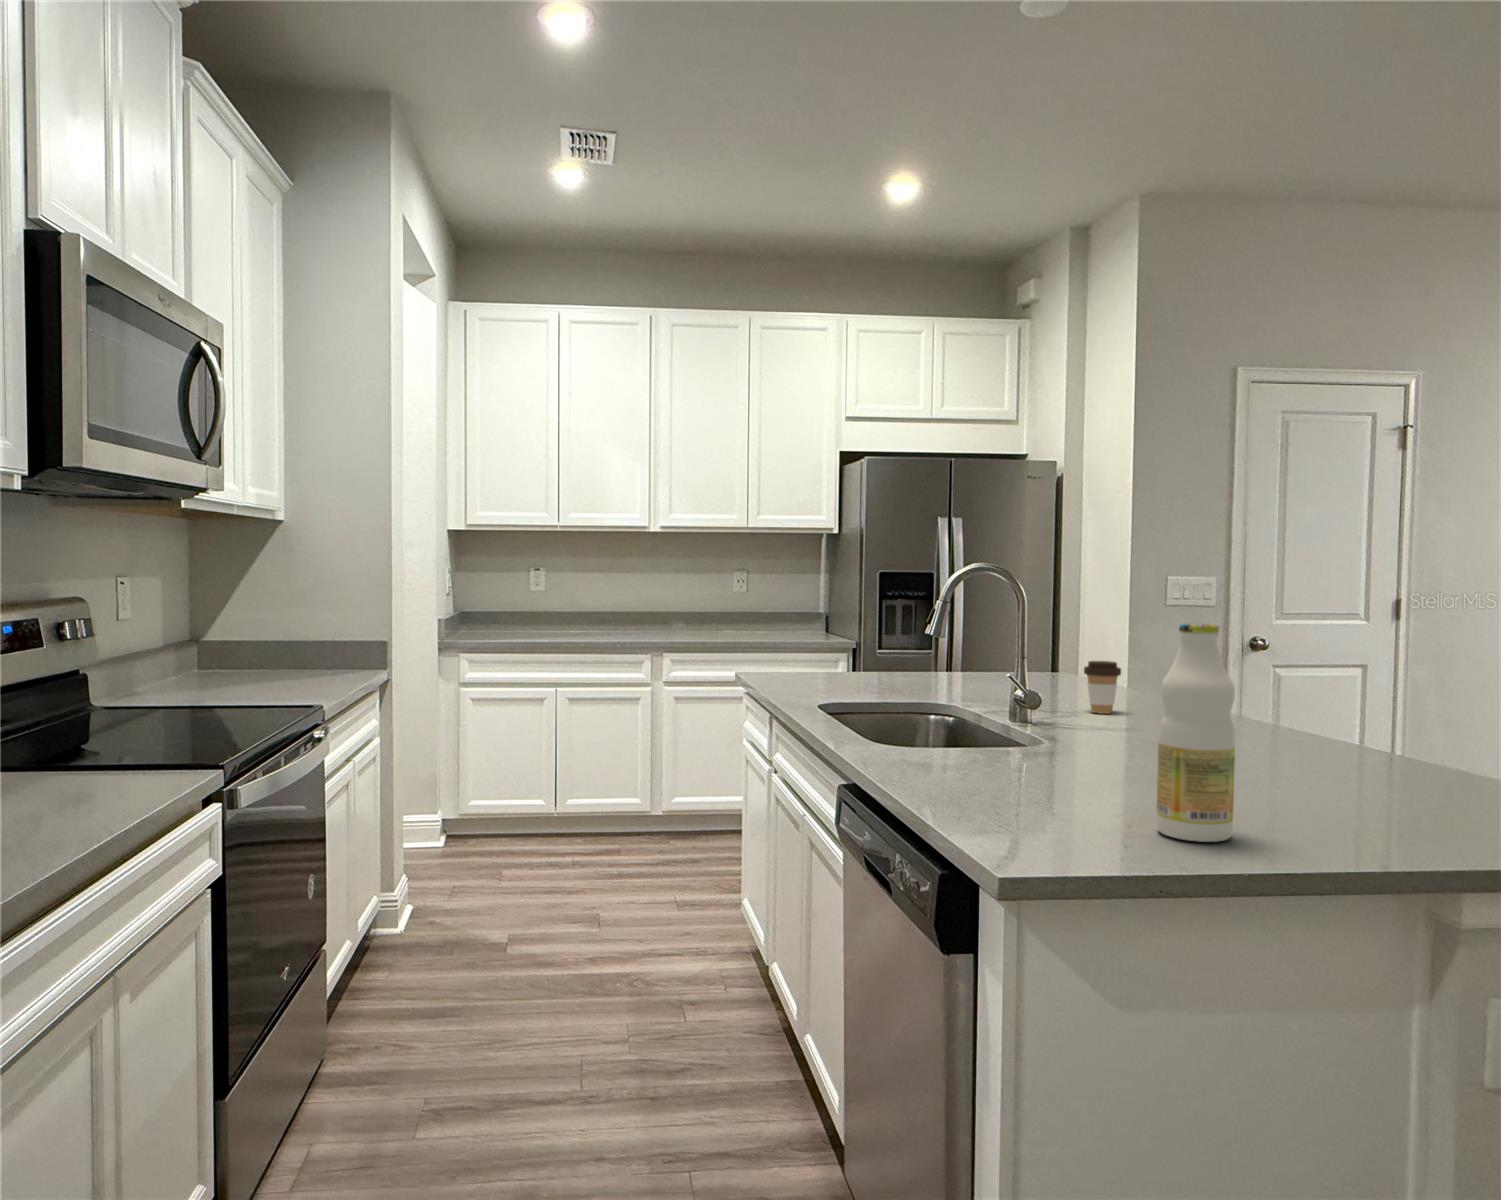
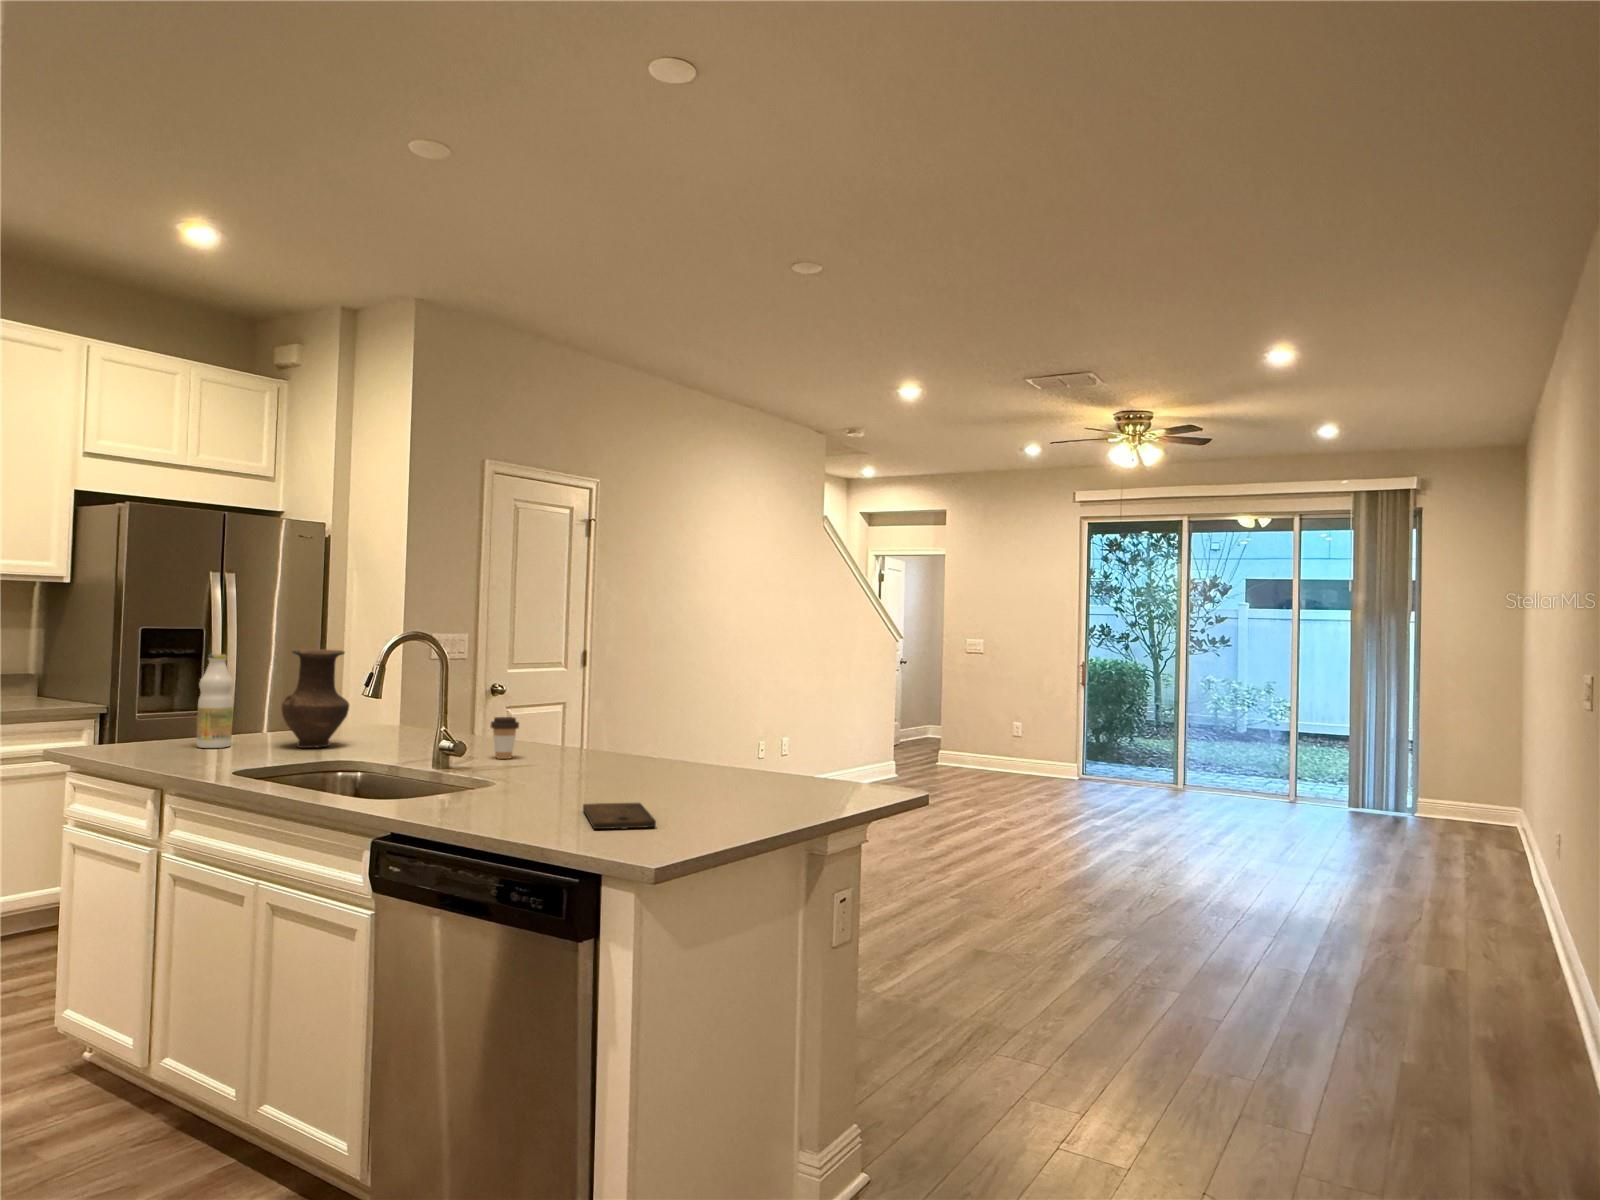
vase: none [897,581,965,685] -> present [282,649,349,748]
bottle: present [1157,623,1235,842] -> present [196,654,233,748]
cutting board: none [1019,771,1142,815] -> present [583,803,656,829]

